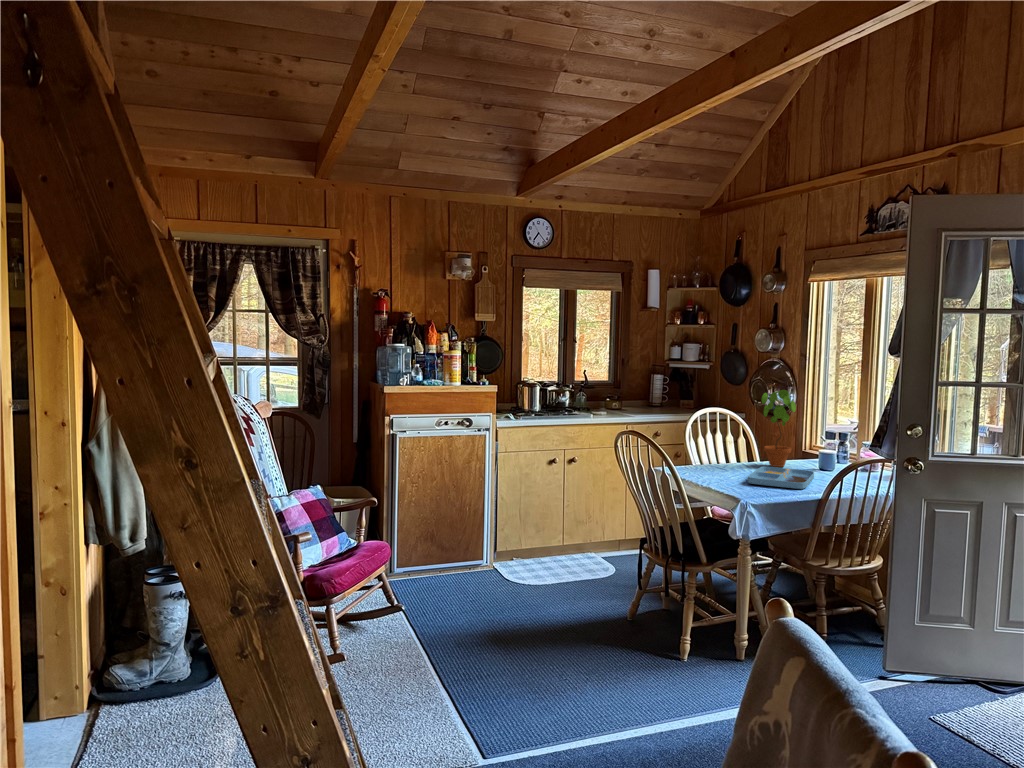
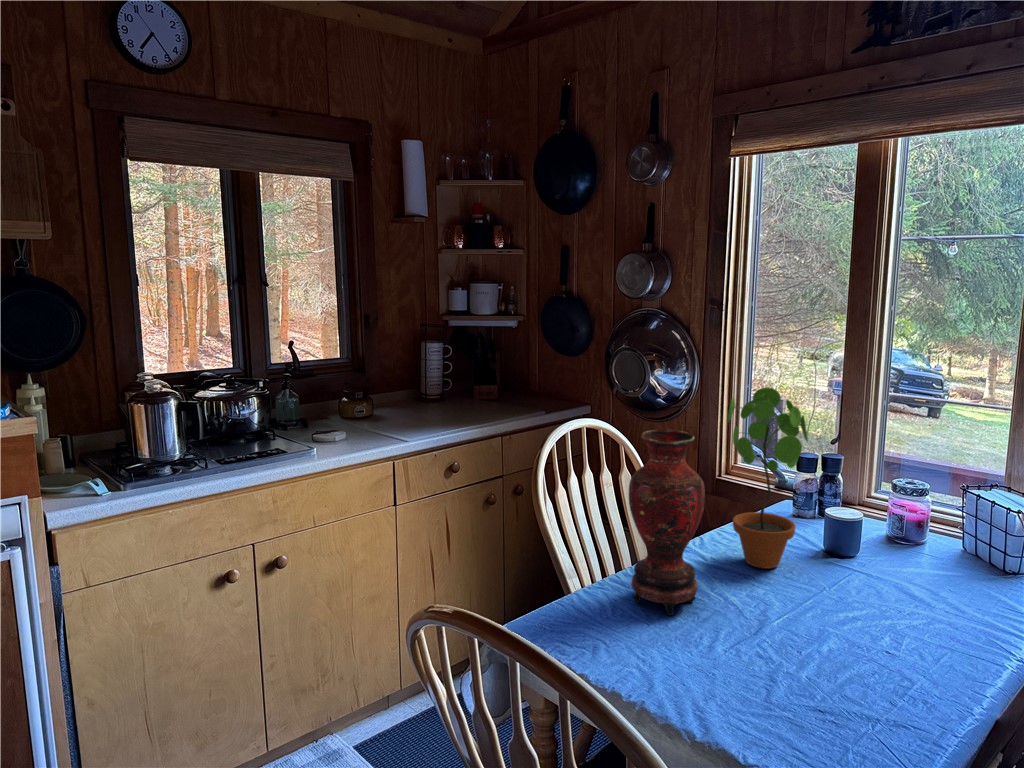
vase: none [708,401,738,471] -> present [629,430,705,615]
tray: present [748,466,814,489] -> none [767,590,985,718]

